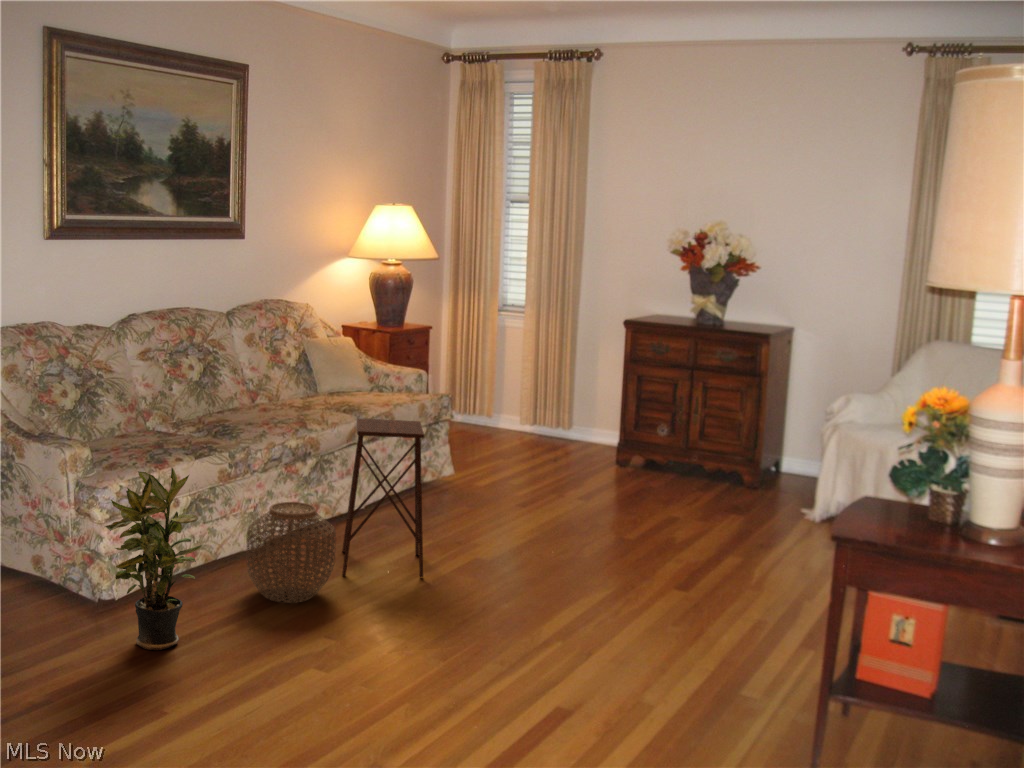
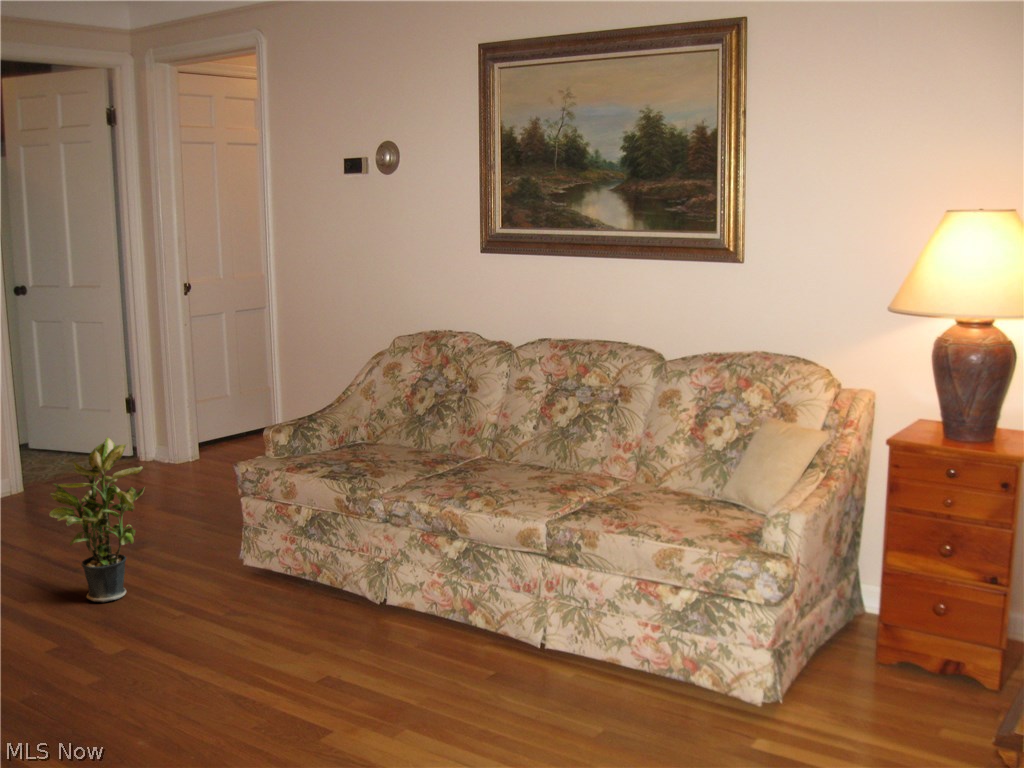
side table: present [342,418,424,578] -> none [280,480,398,709]
woven basket: present [246,502,336,603] -> none [170,531,276,648]

